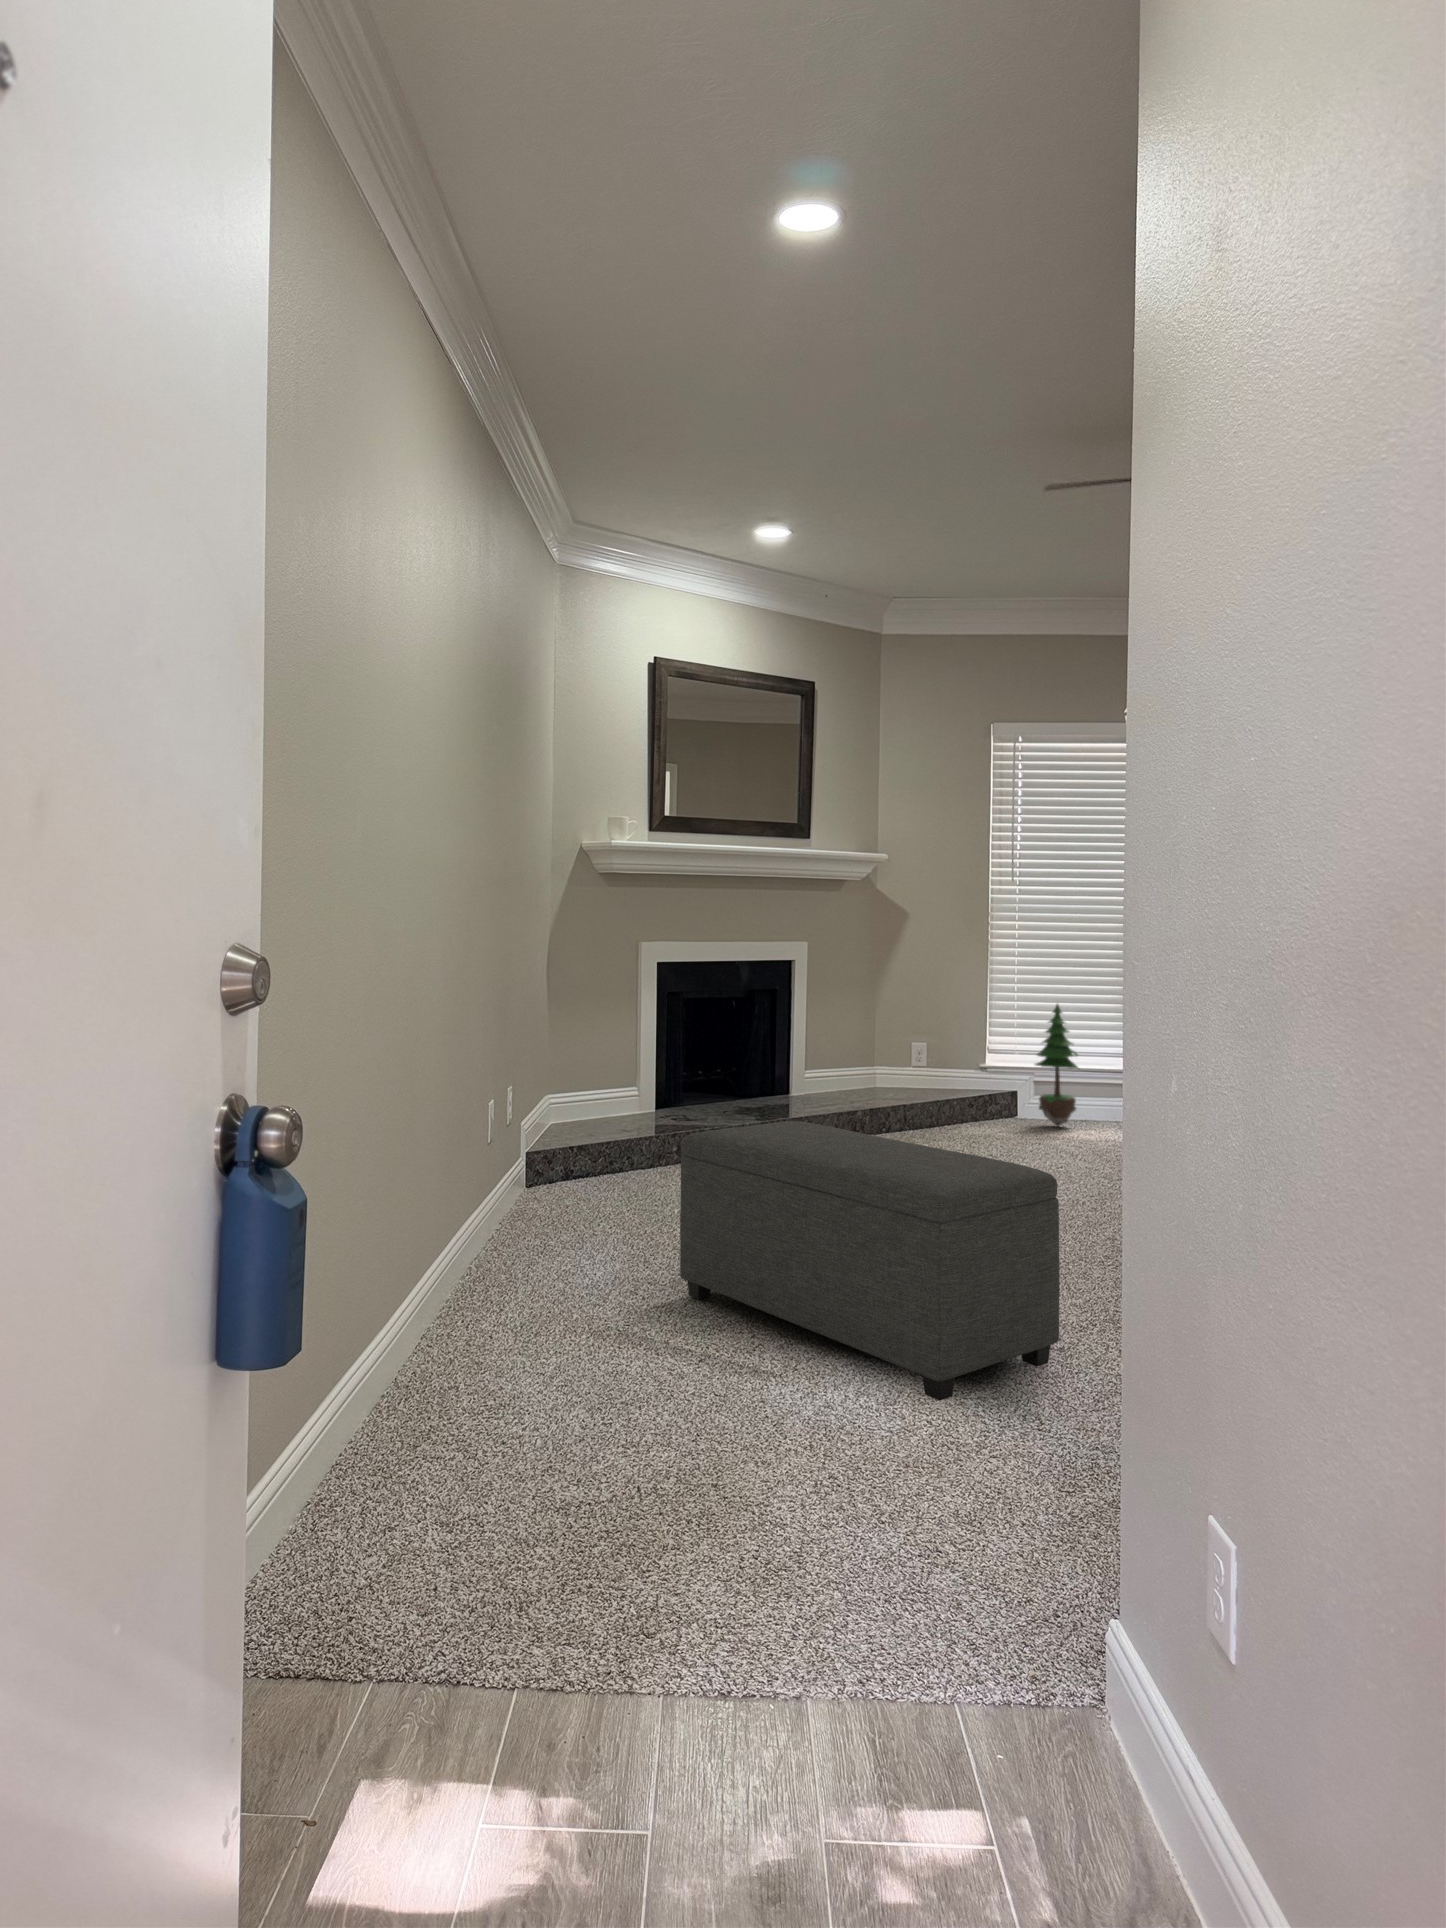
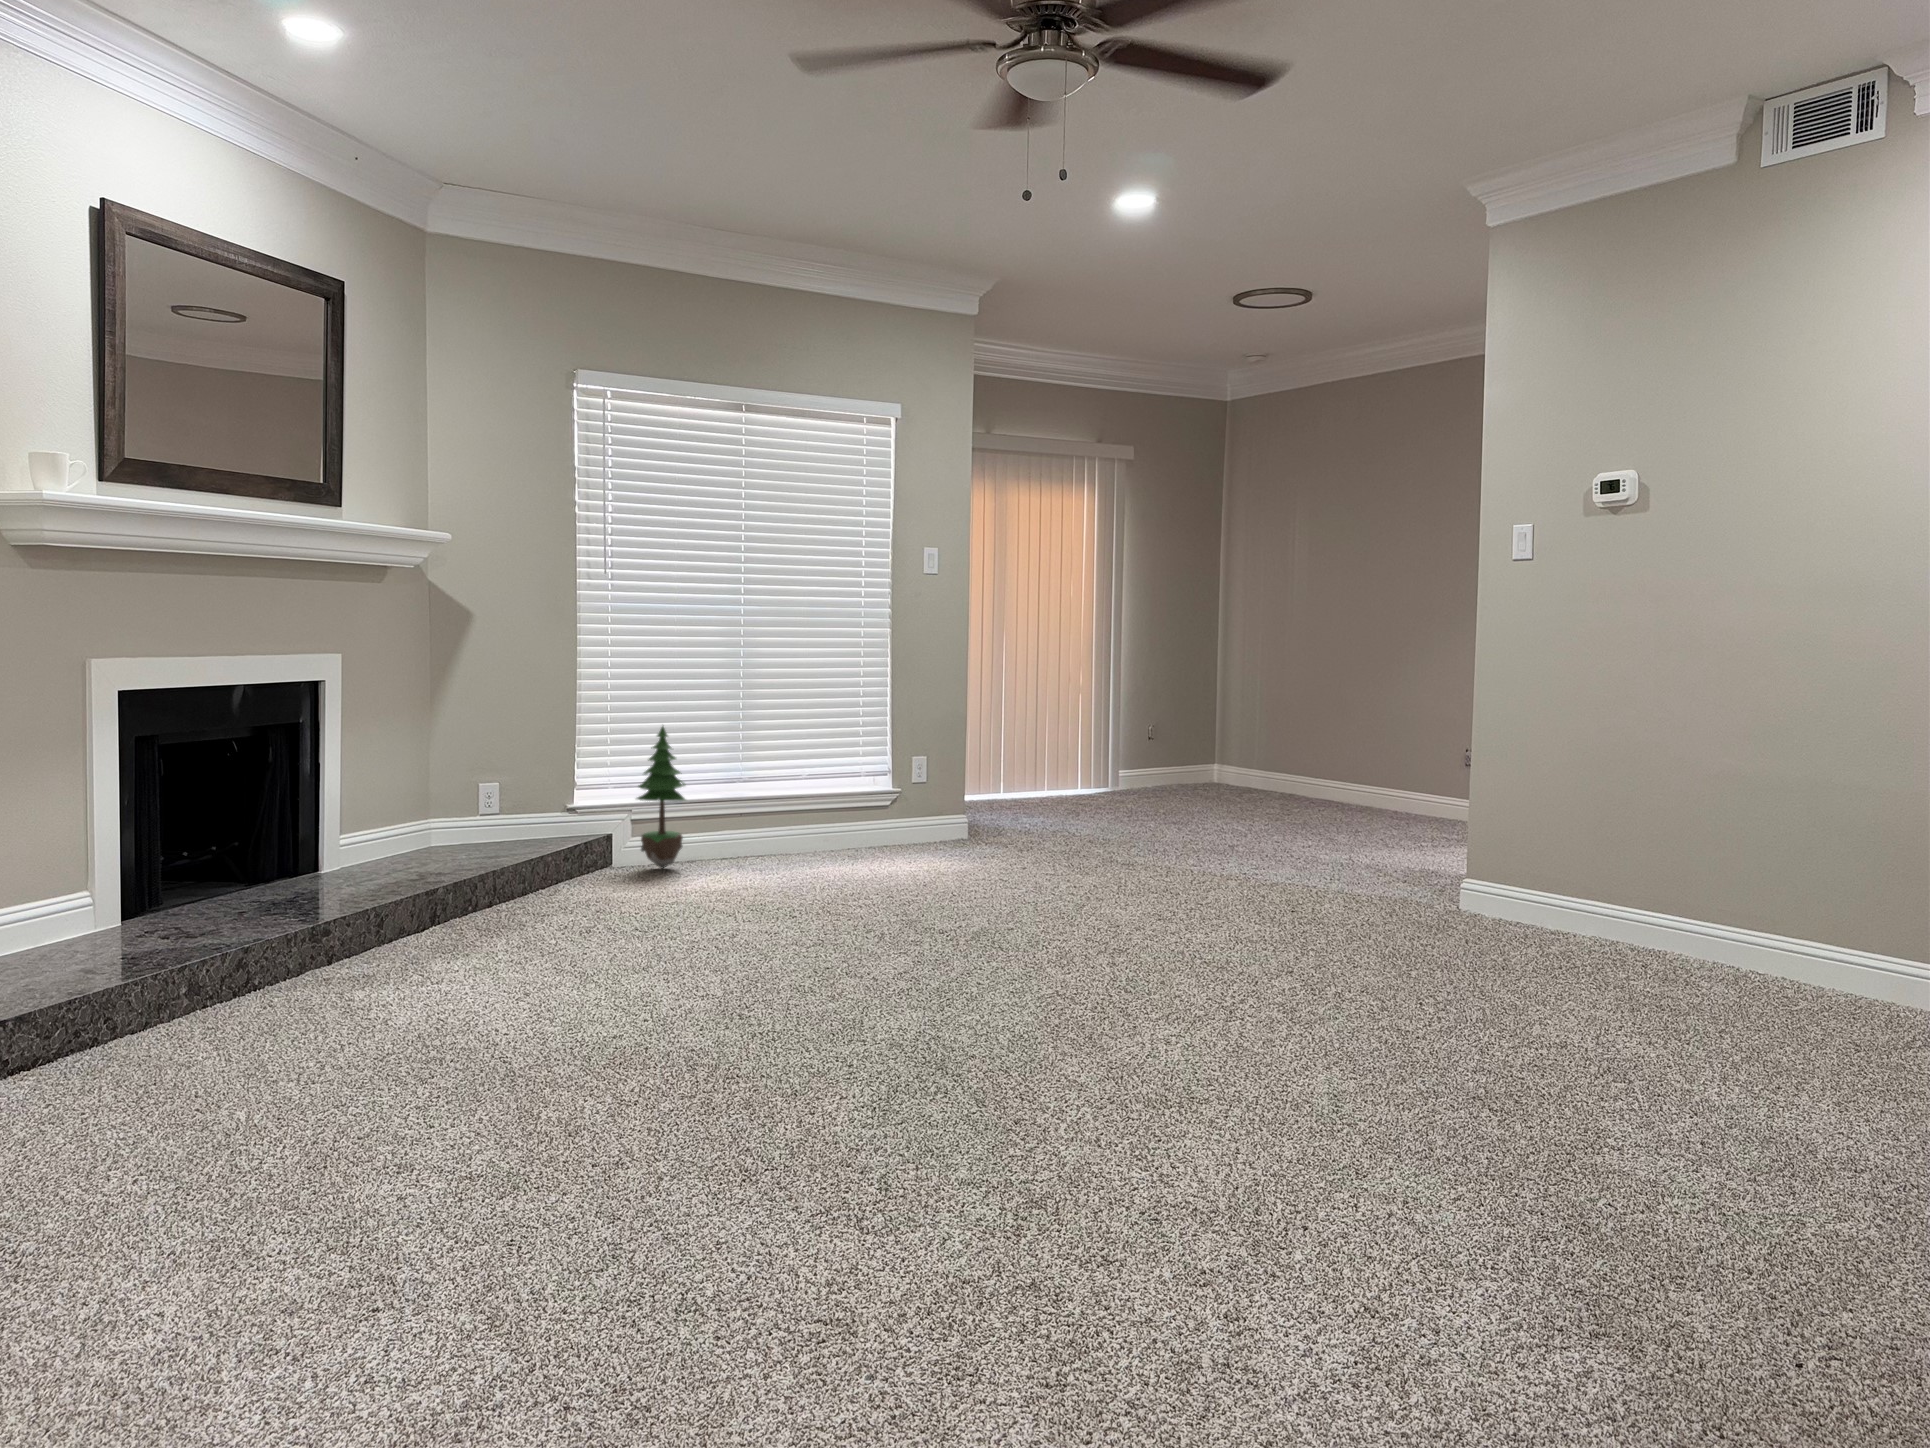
ottoman: present [680,1121,1060,1400] -> none [397,958,1030,1392]

